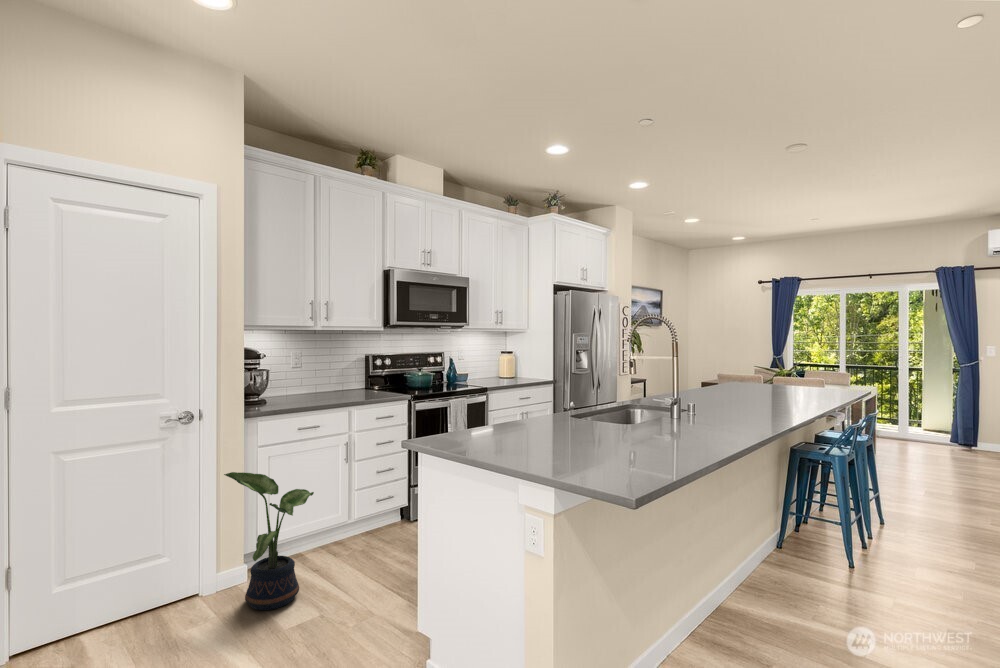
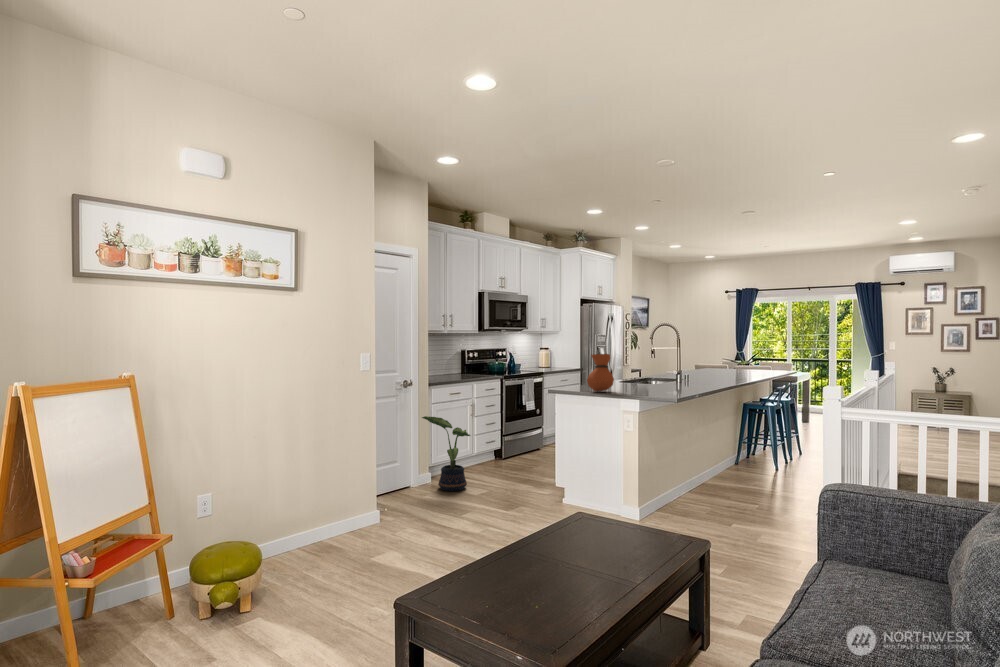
vase: none [467,376,522,456] -> present [587,354,614,391]

